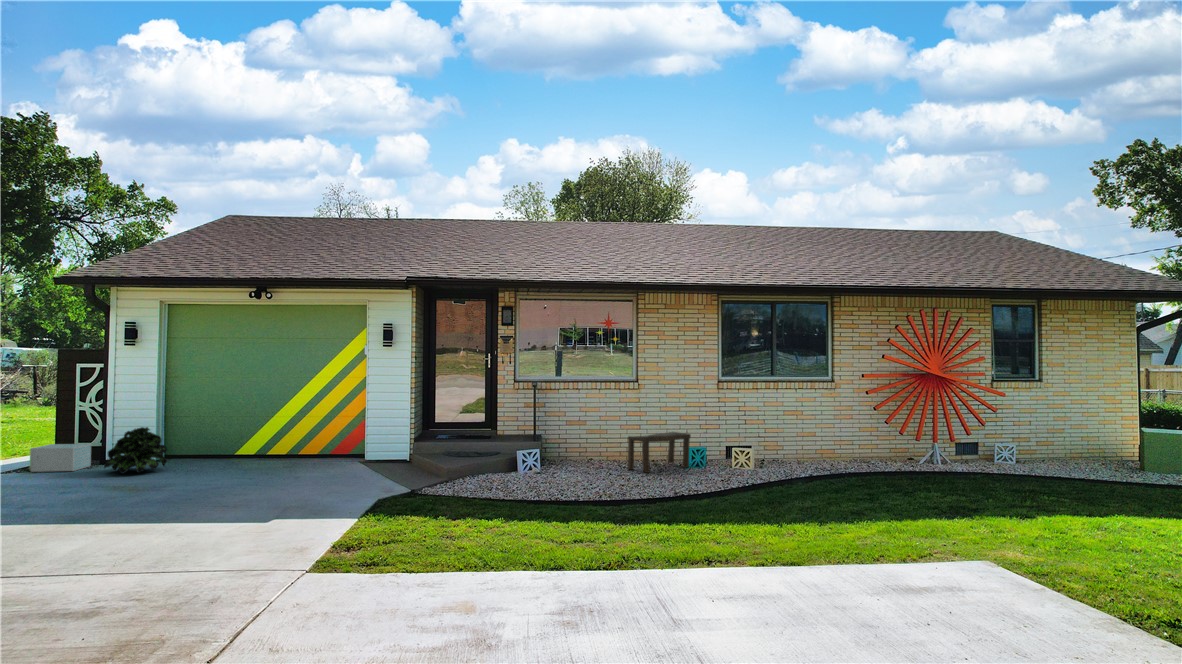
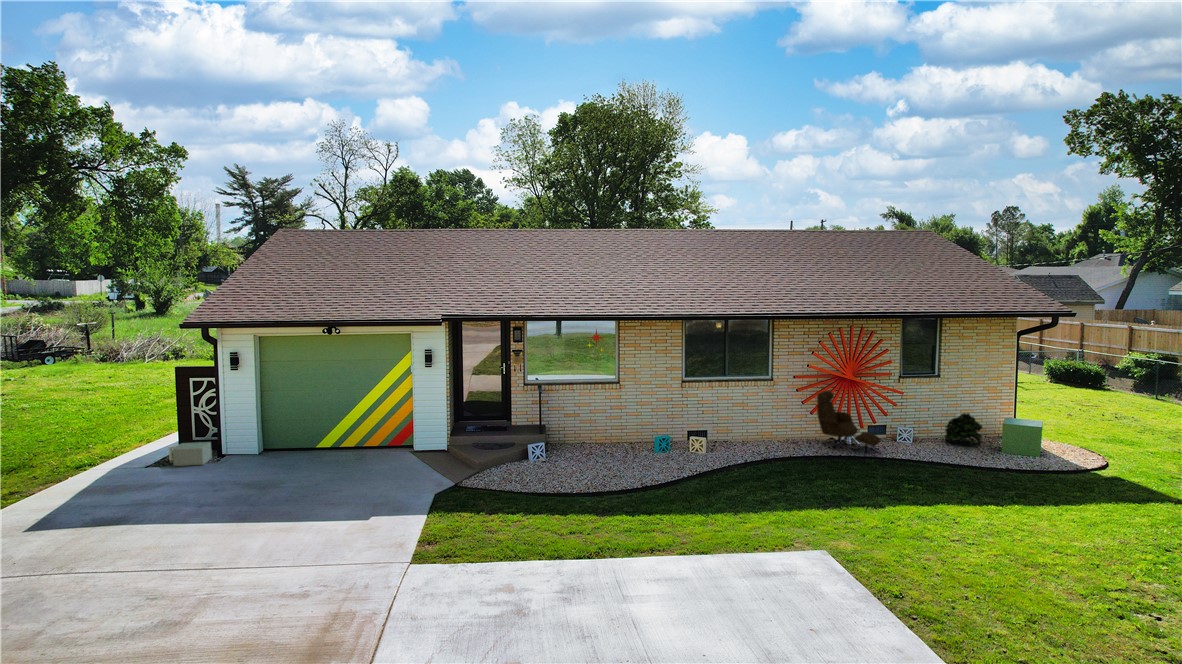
lounge chair: none [891,396,979,472] -> present [817,391,880,453]
potted plant: present [104,427,167,474] -> present [945,413,982,446]
bench: present [628,432,691,473] -> none [612,423,660,459]

